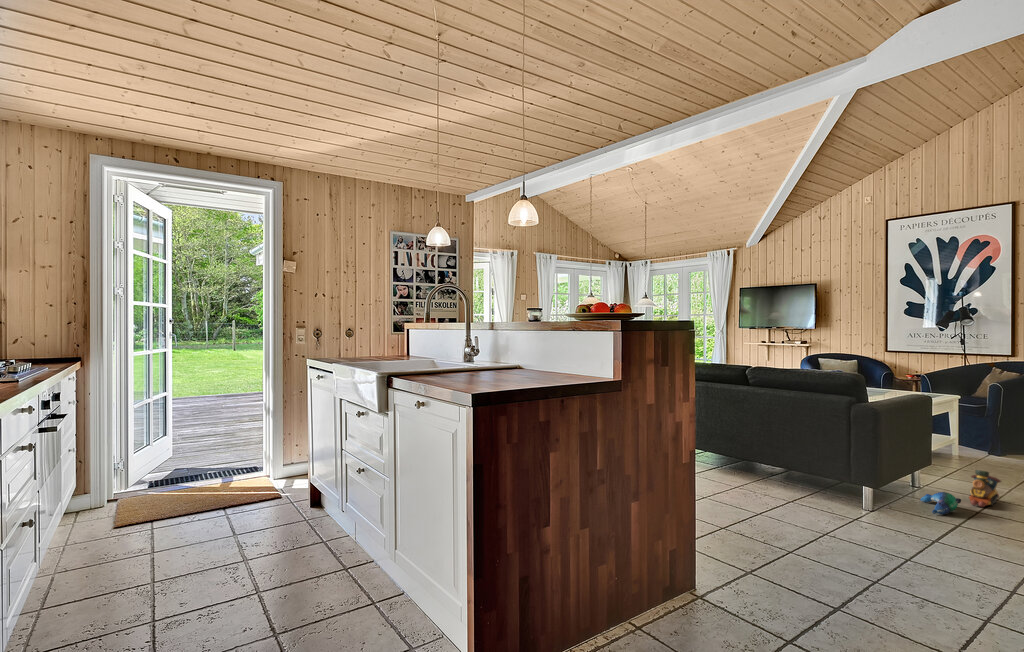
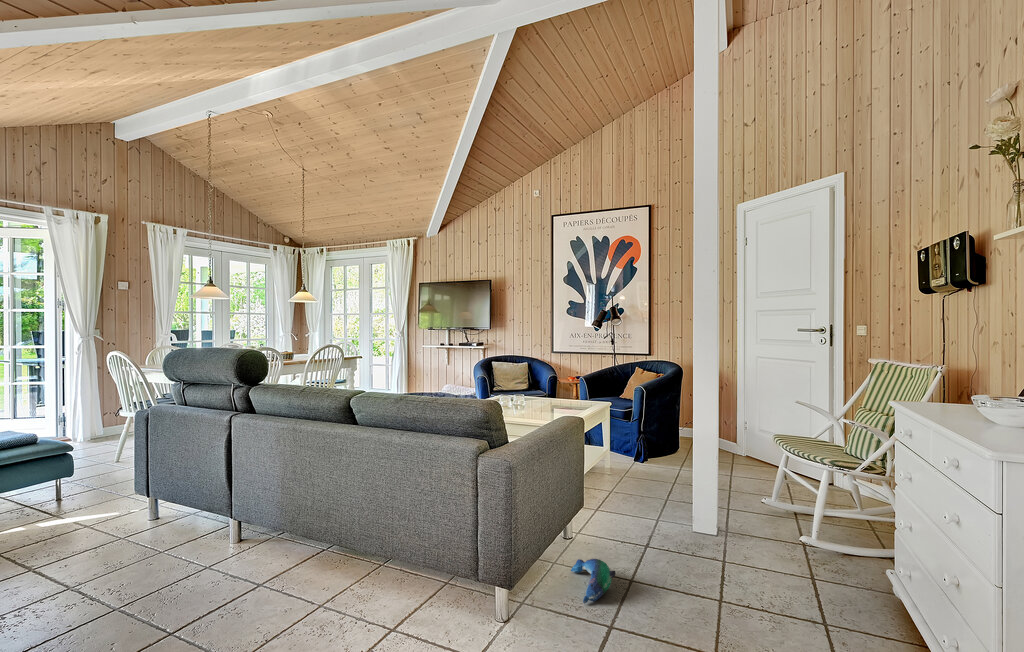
toy train: present [969,470,1001,507] -> none [622,515,654,568]

